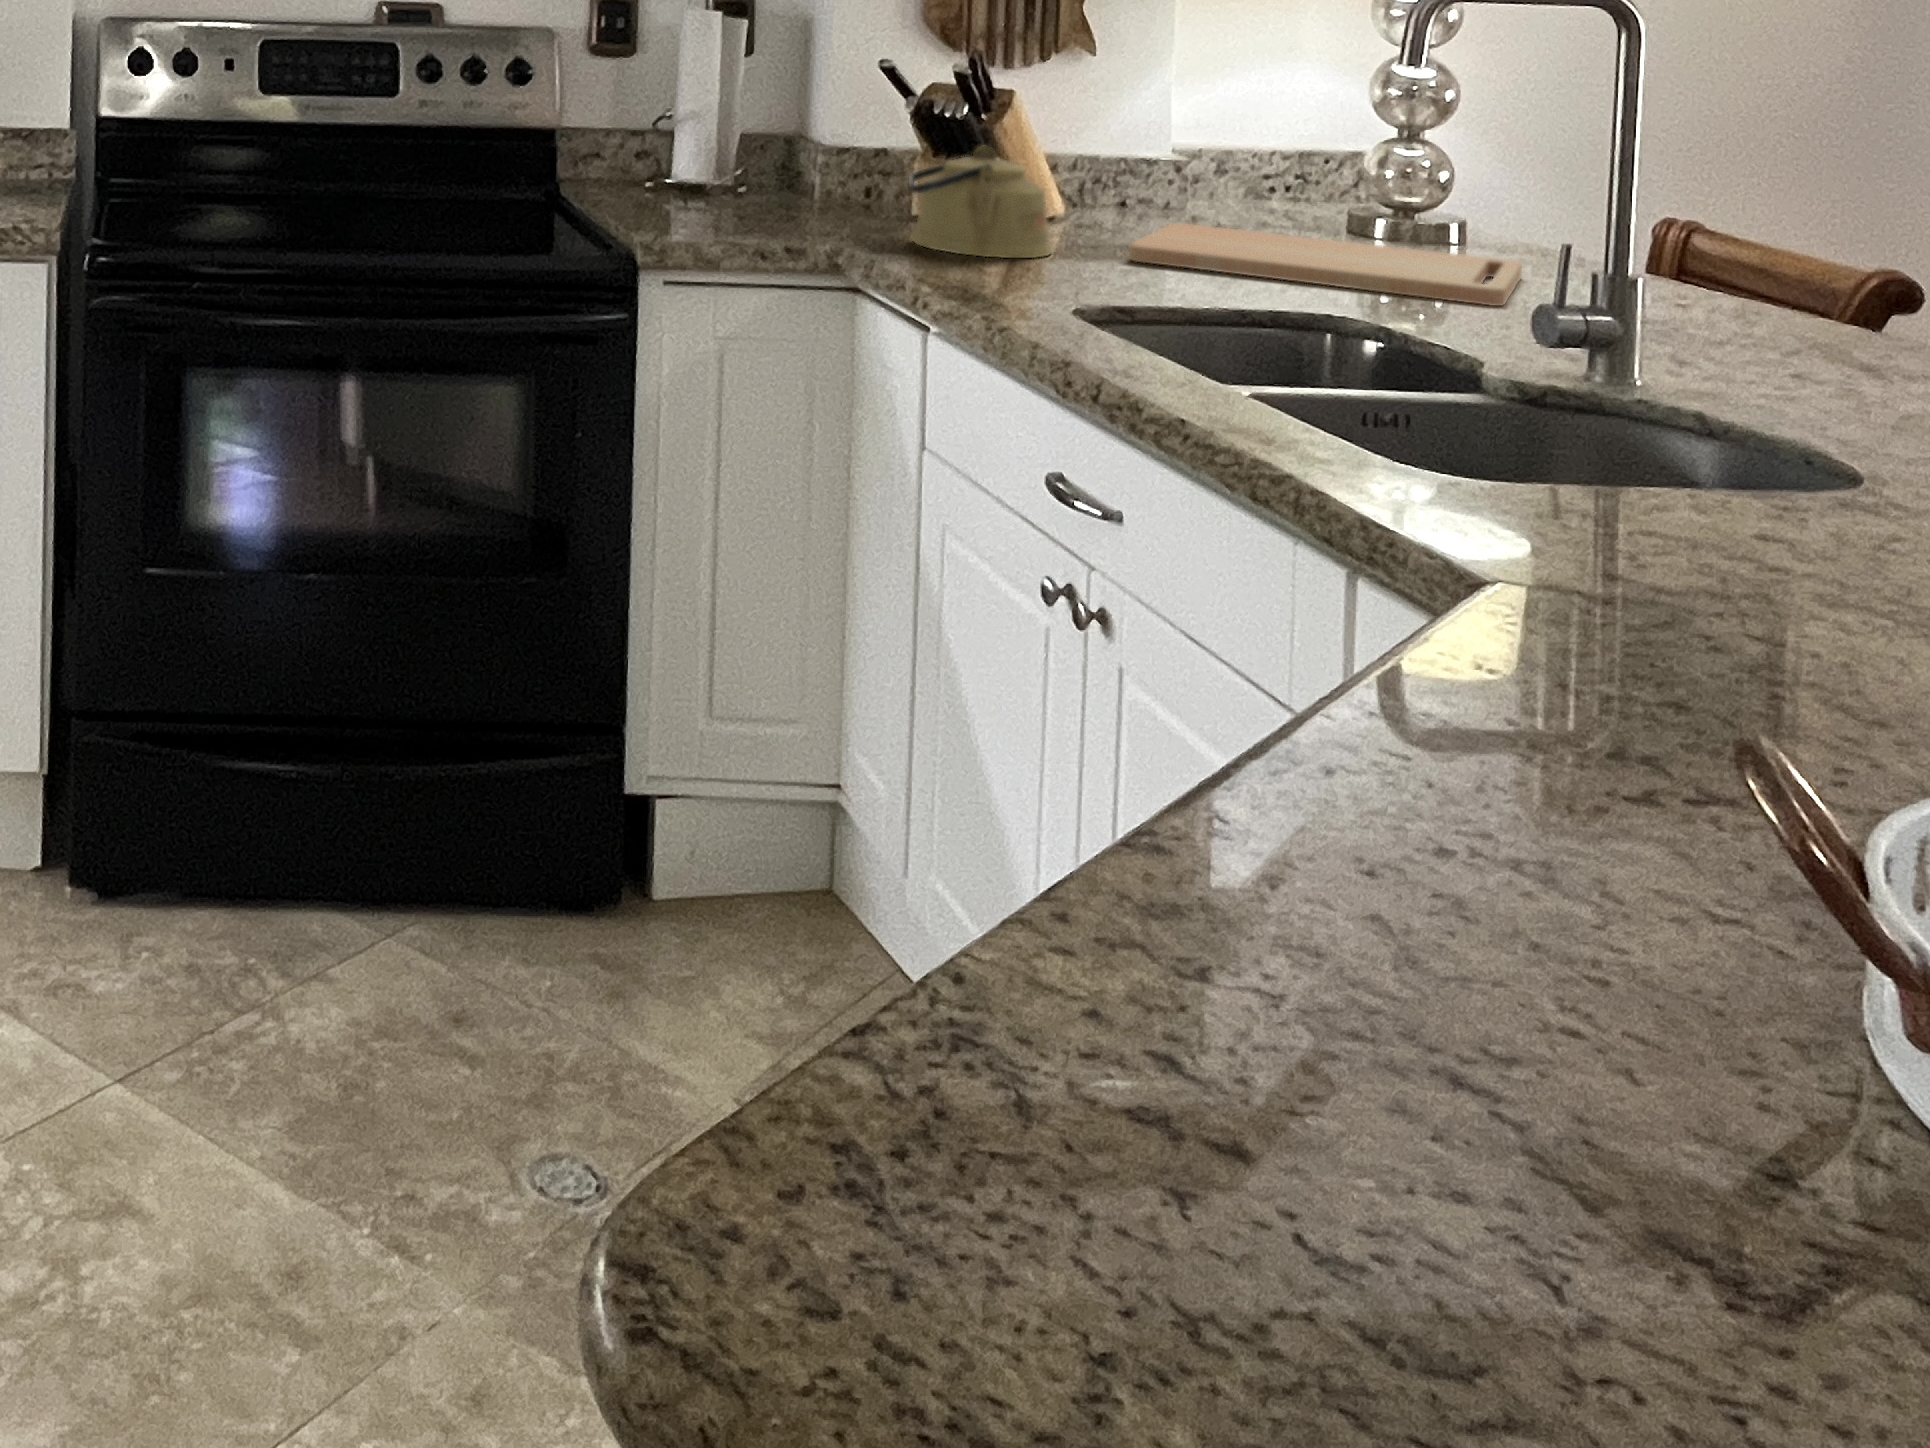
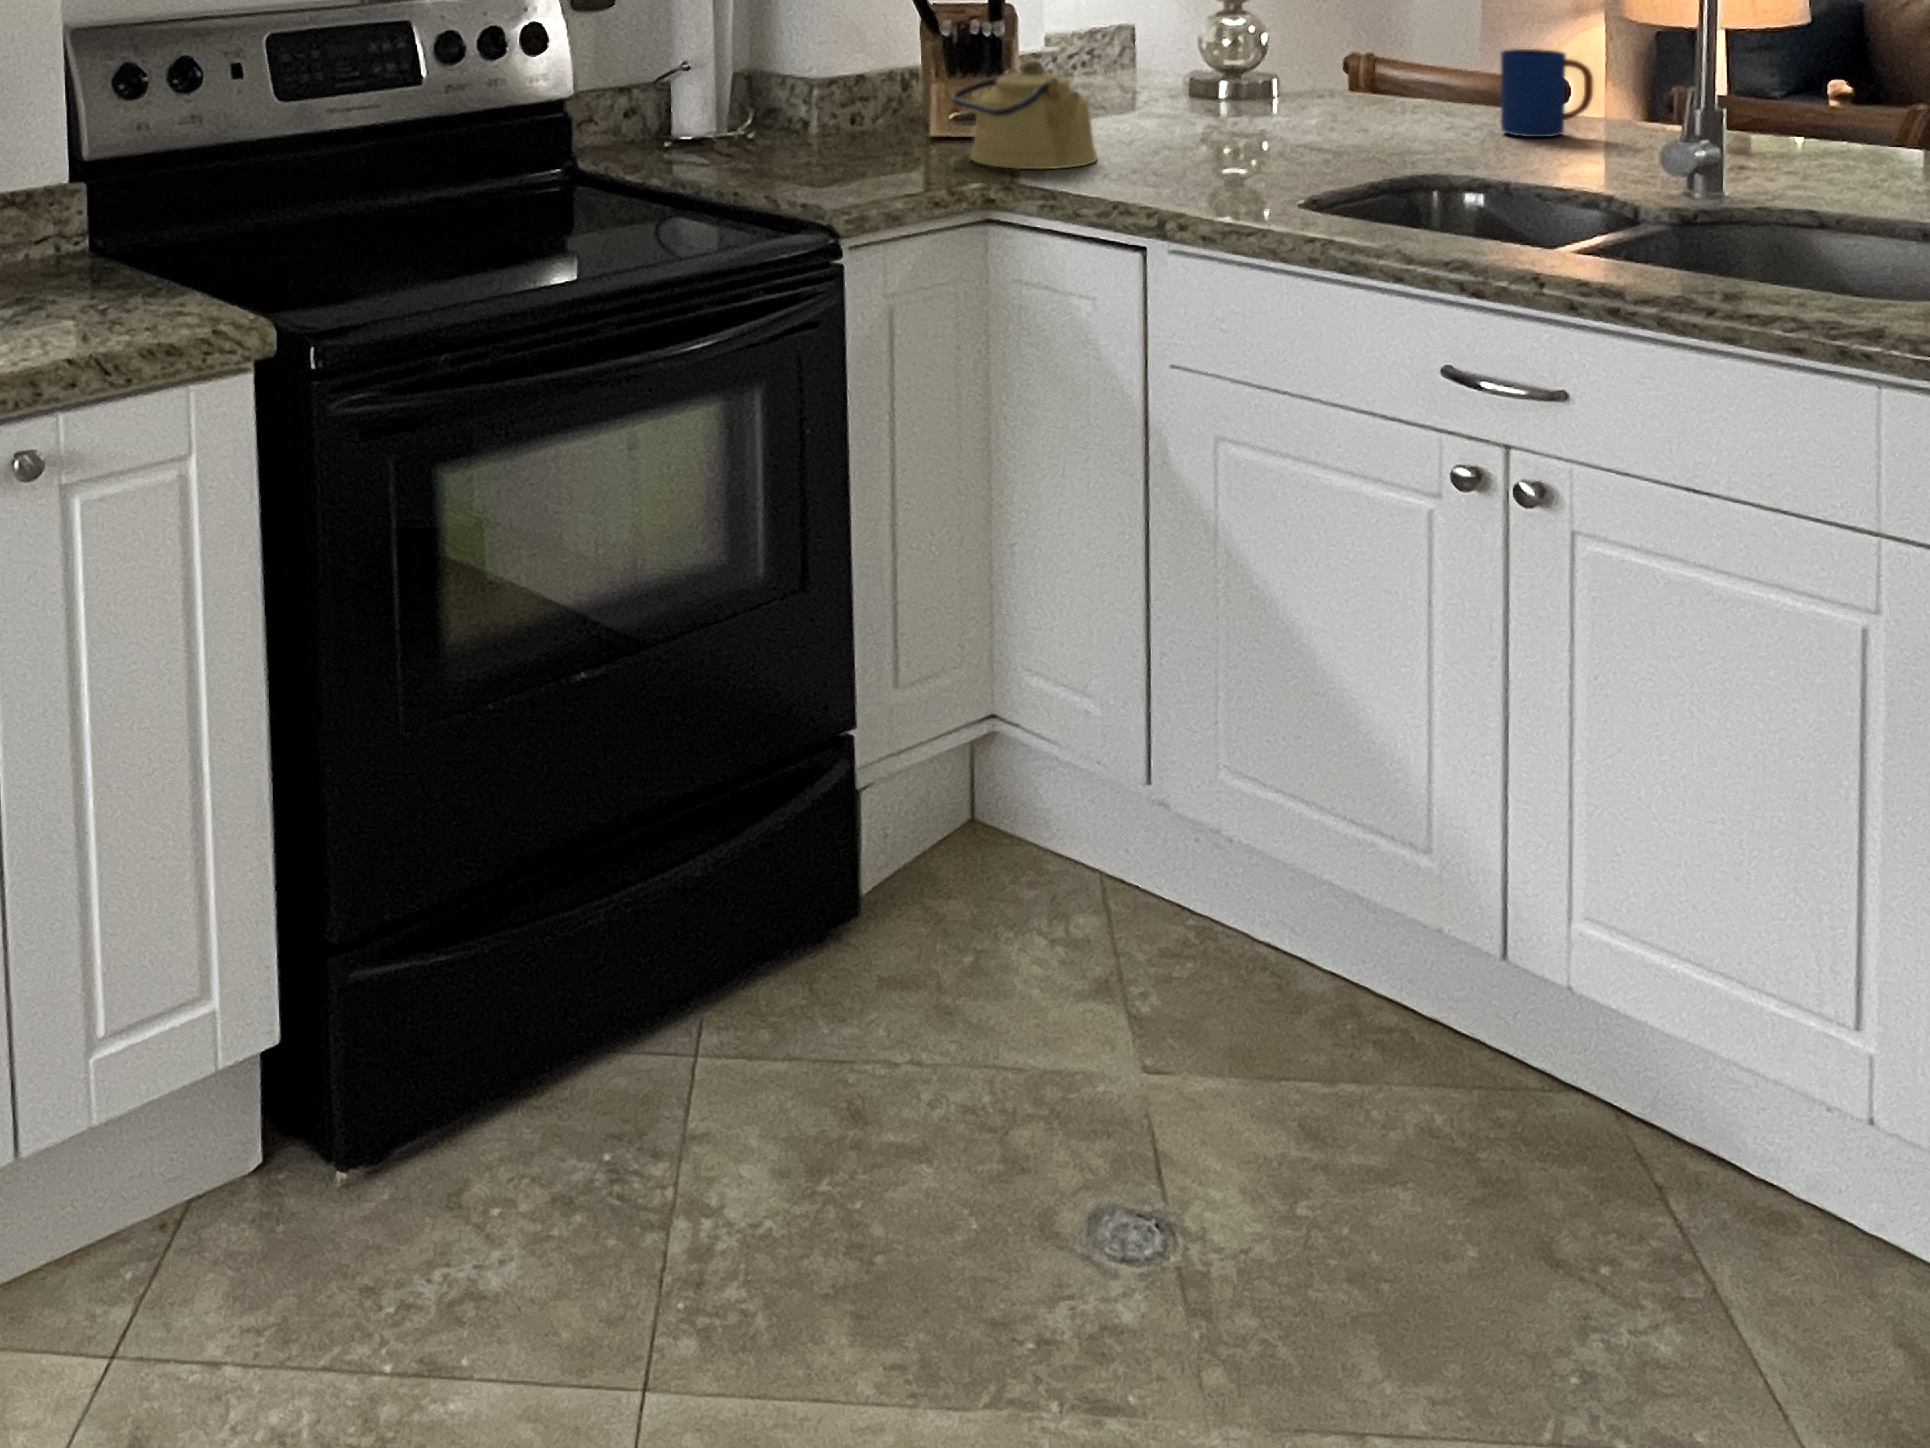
mug: none [1626,211,1753,324] -> present [1500,49,1593,137]
cutting board: present [1129,223,1522,306] -> none [1108,103,1437,151]

